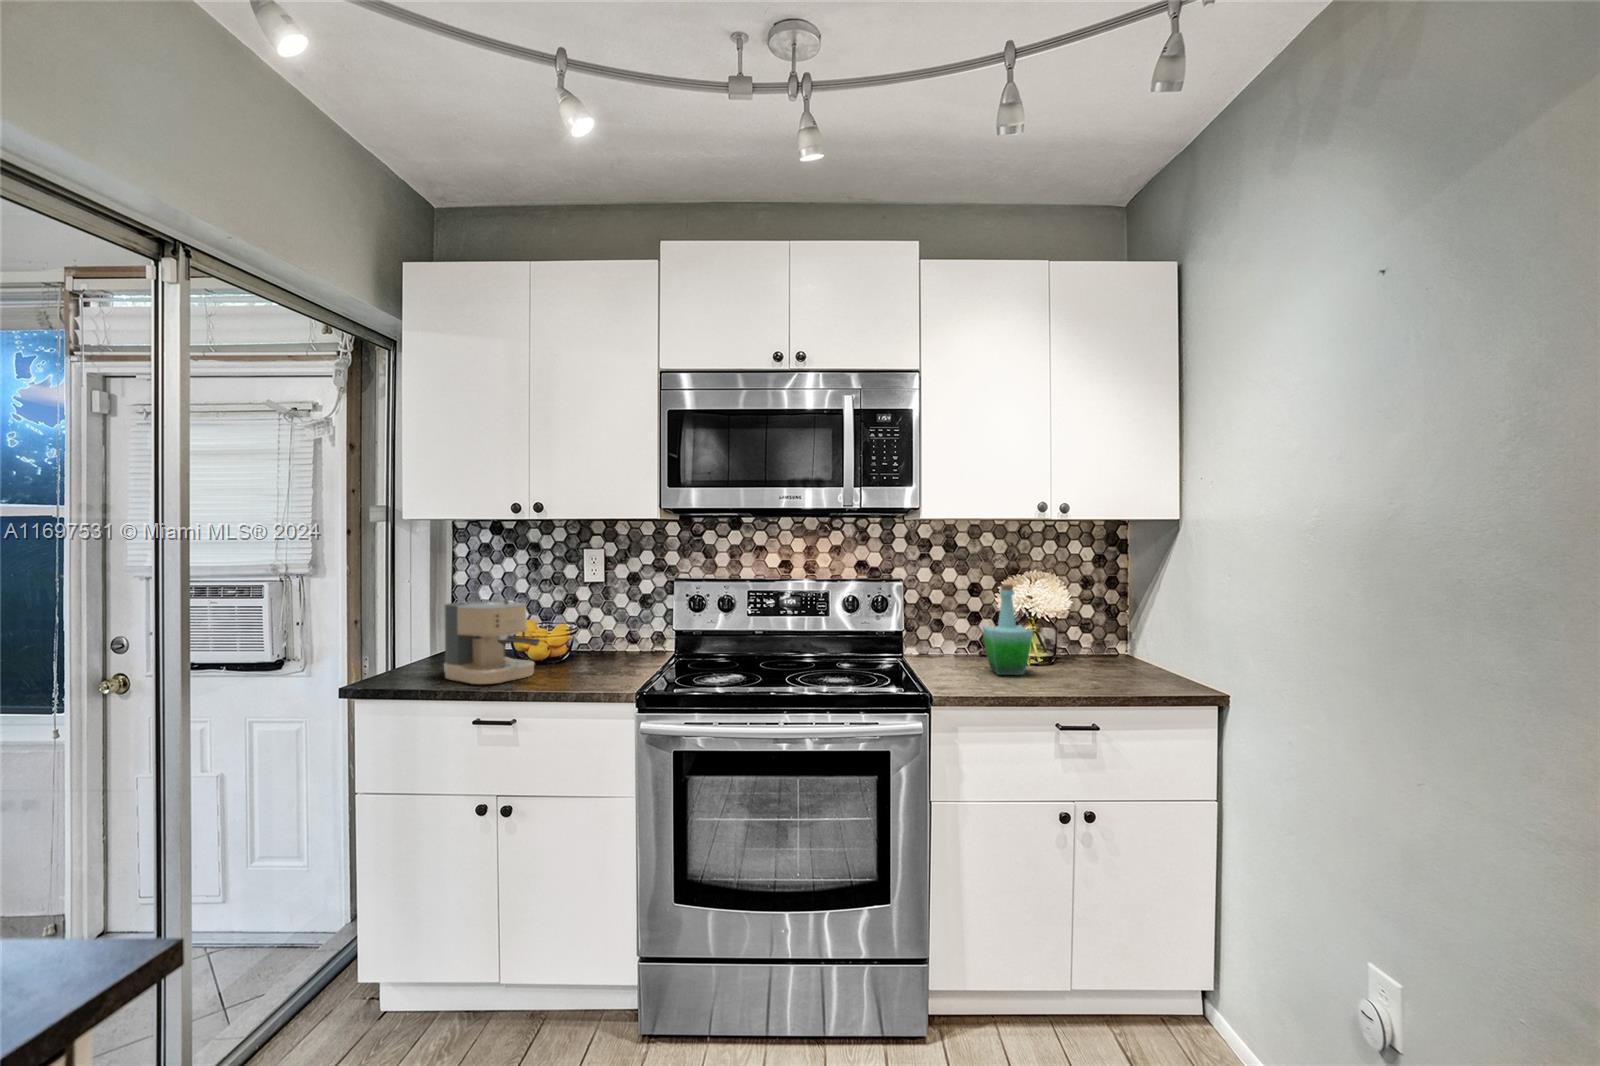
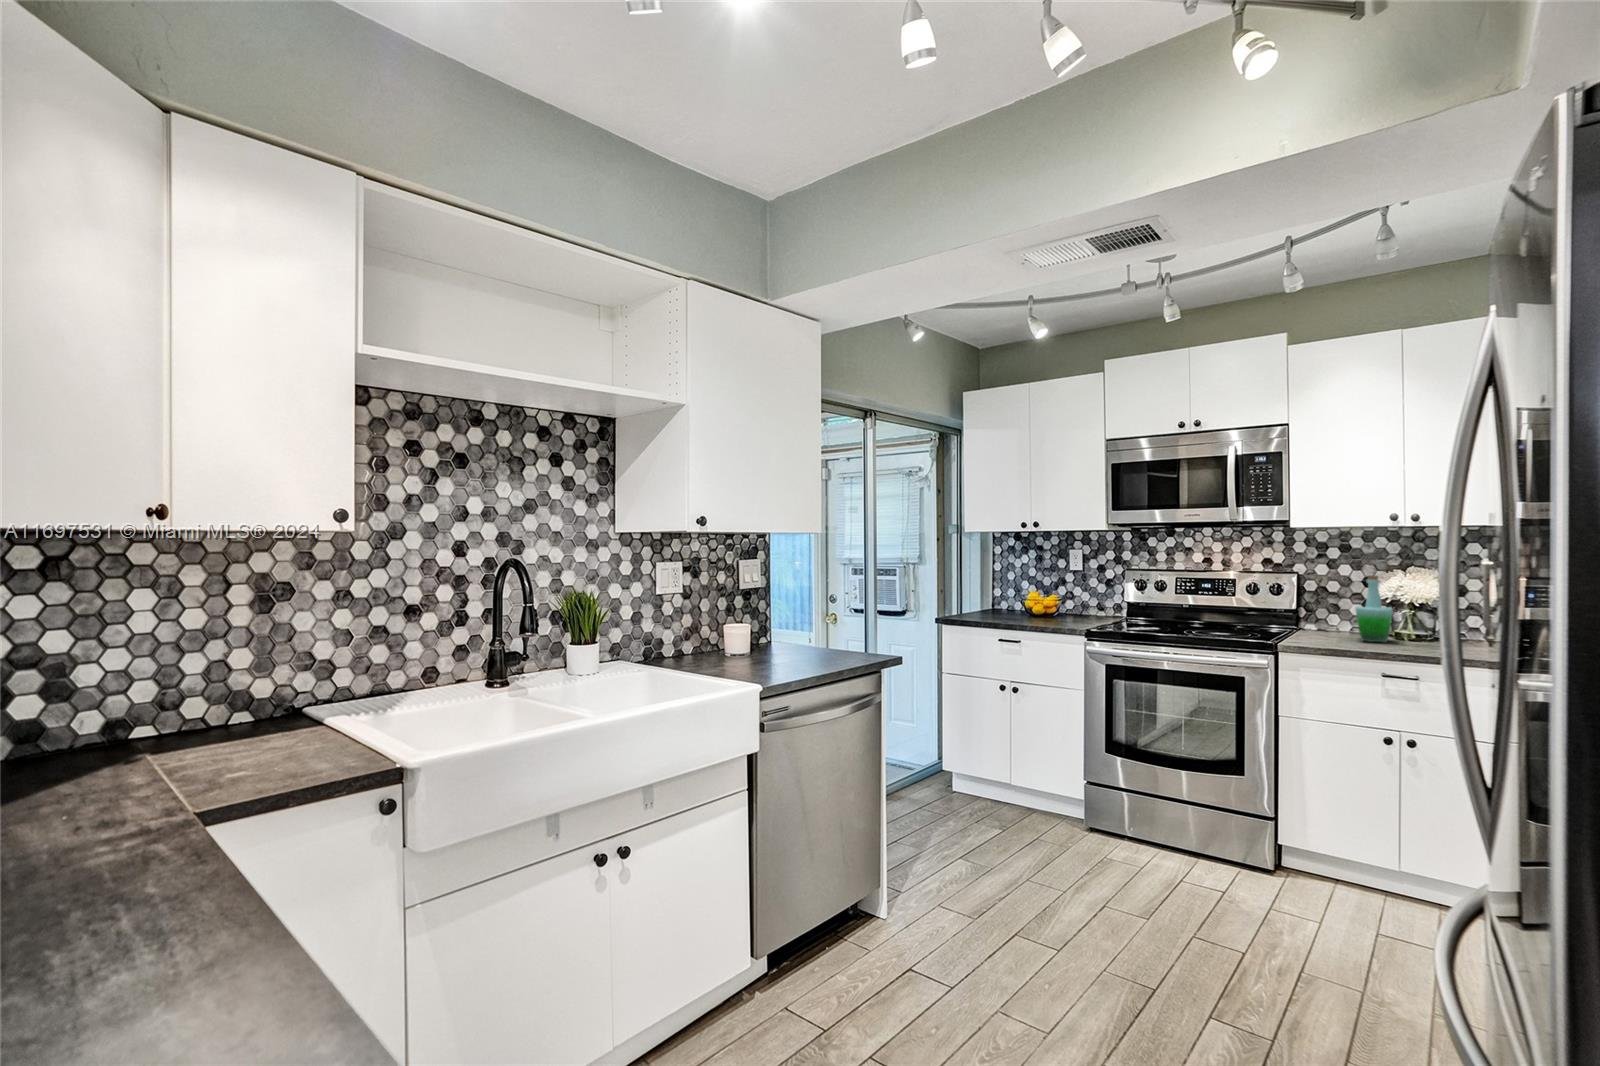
coffee maker: present [444,599,539,684] -> none [984,576,1034,622]

